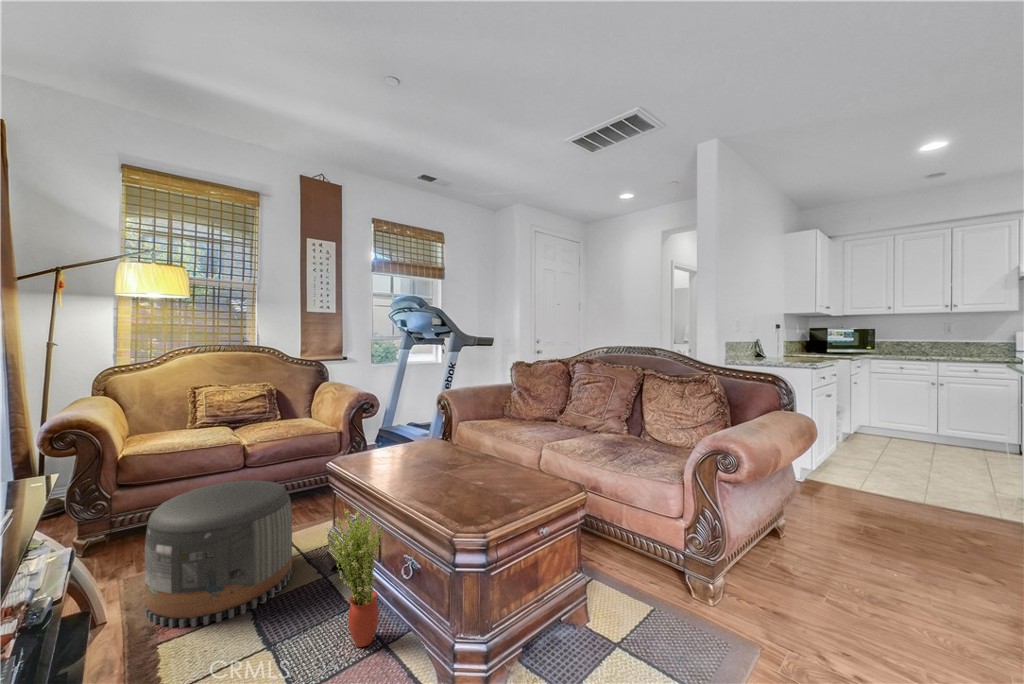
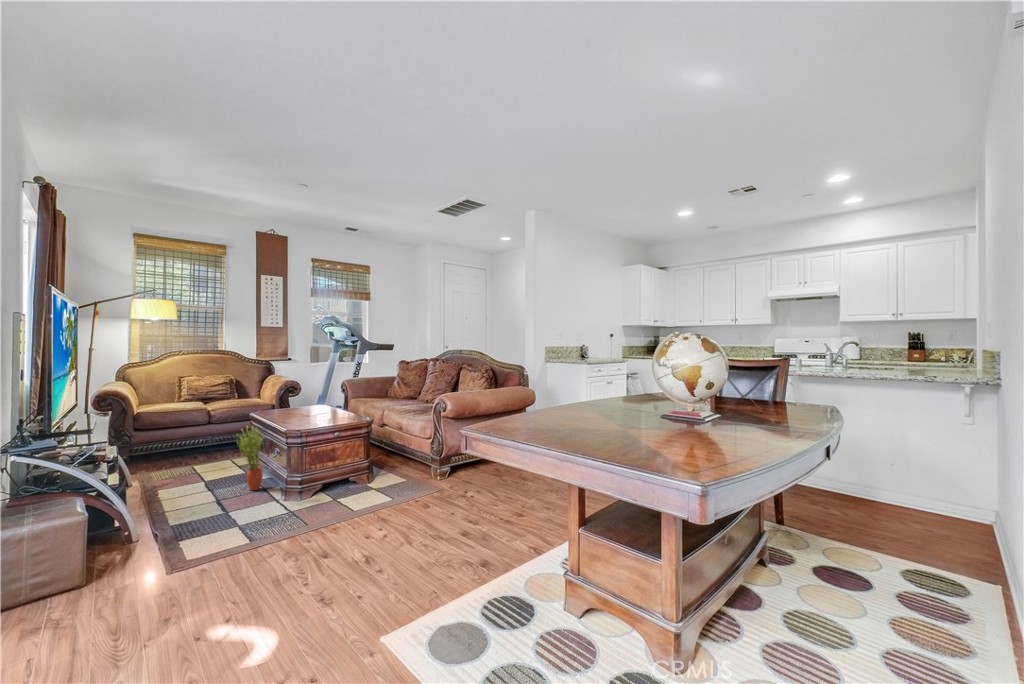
pouf: present [145,480,292,628] -> none [150,423,229,487]

